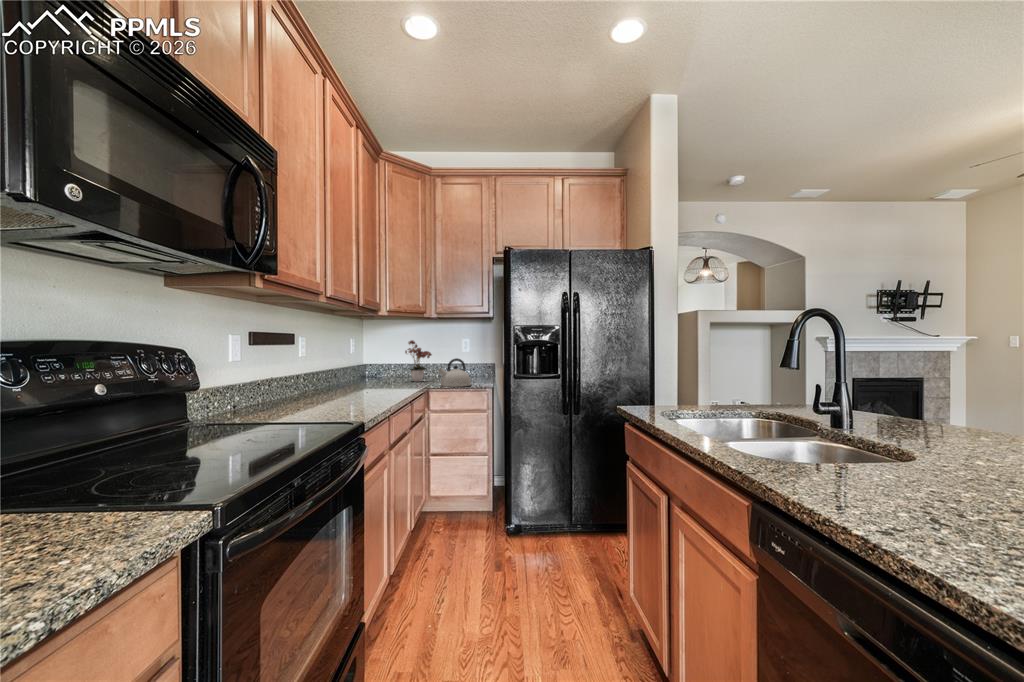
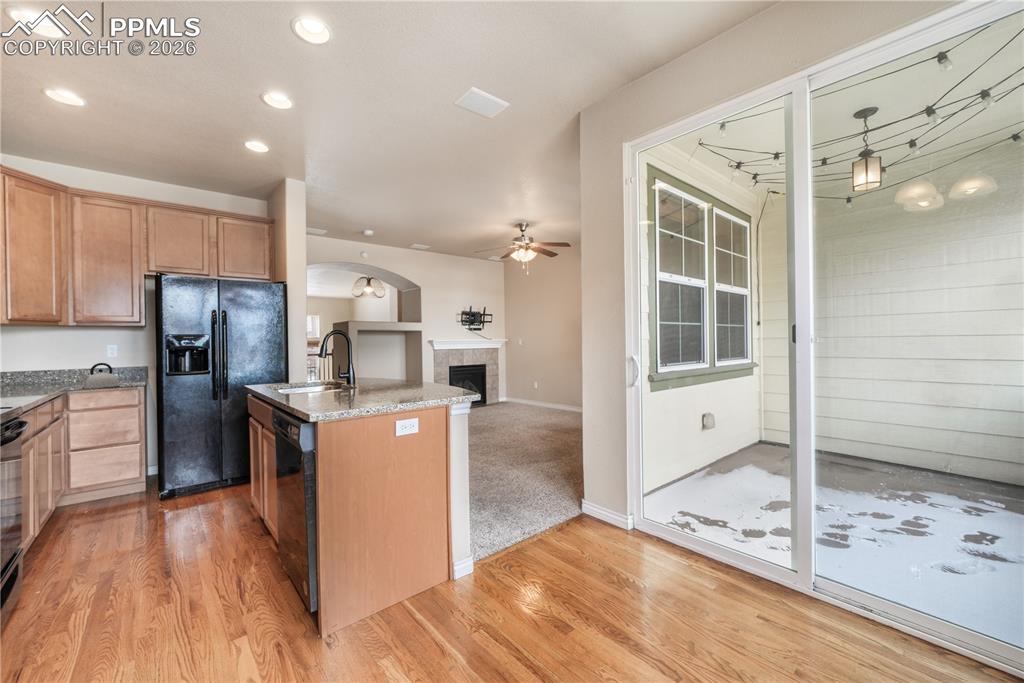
flower arrangement: present [405,340,432,382] -> none [26,345,69,388]

